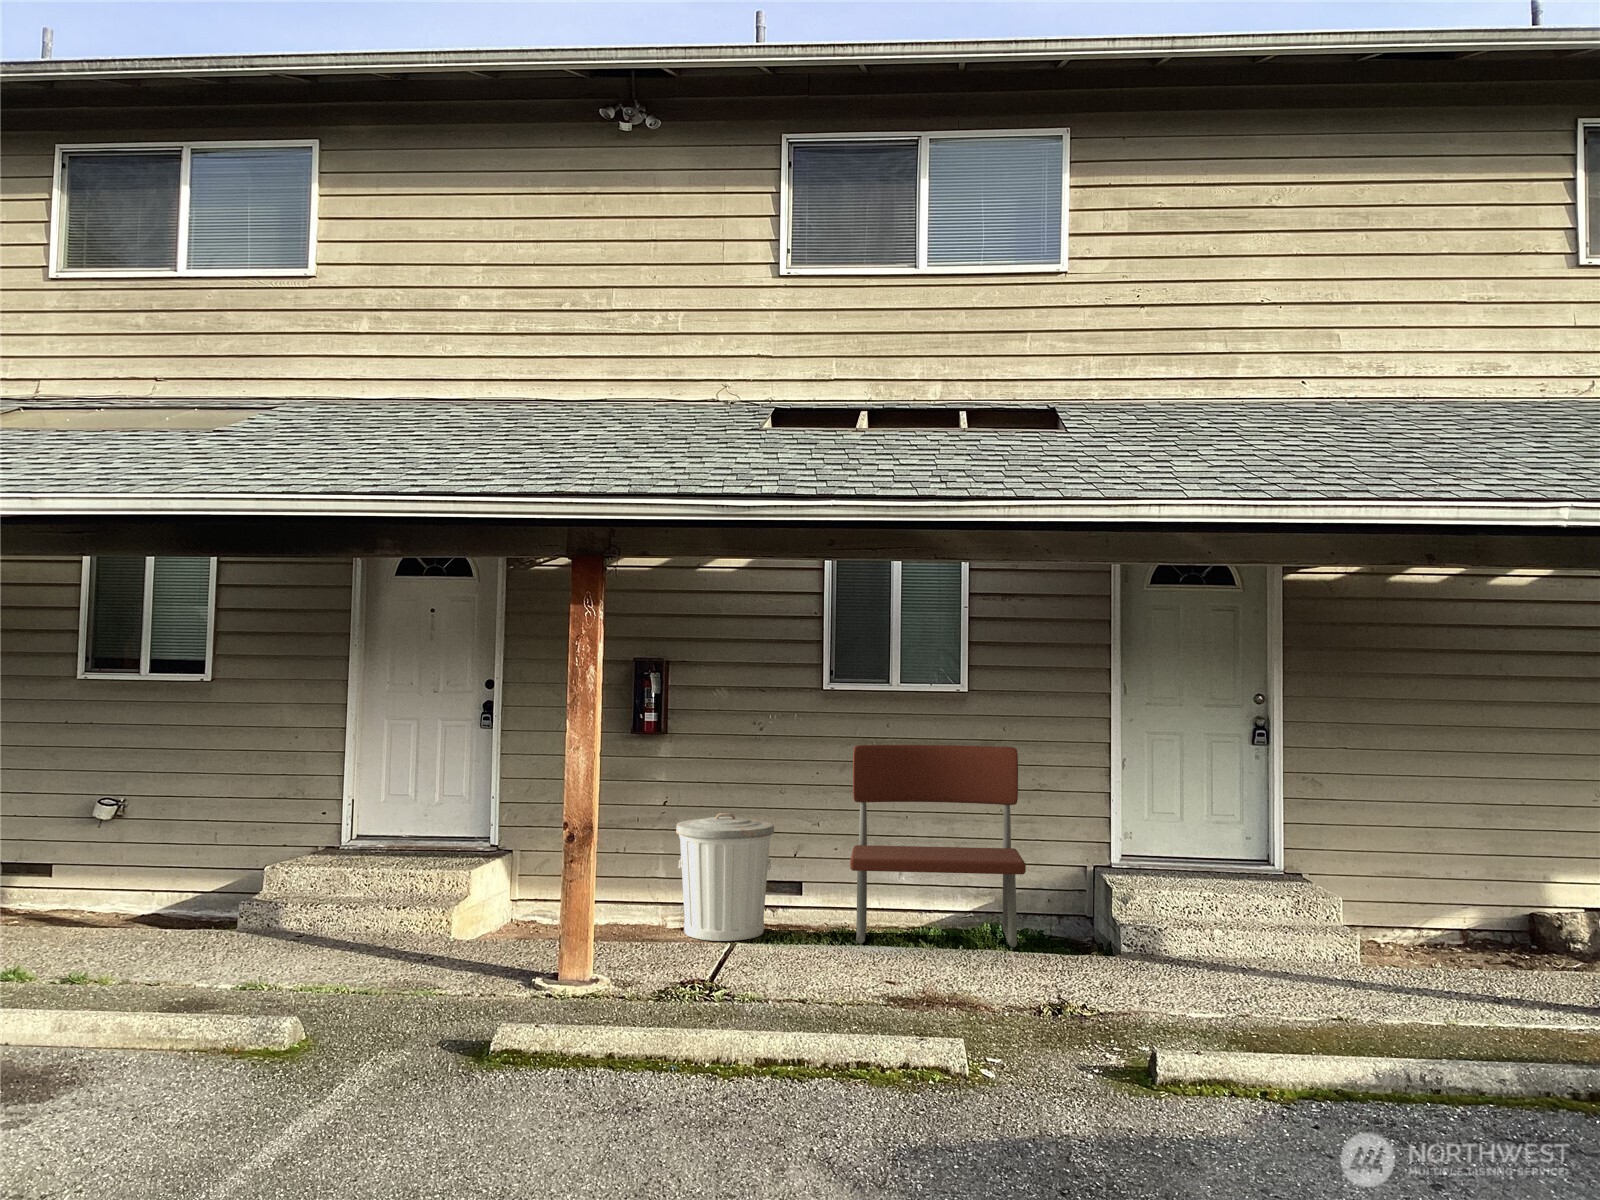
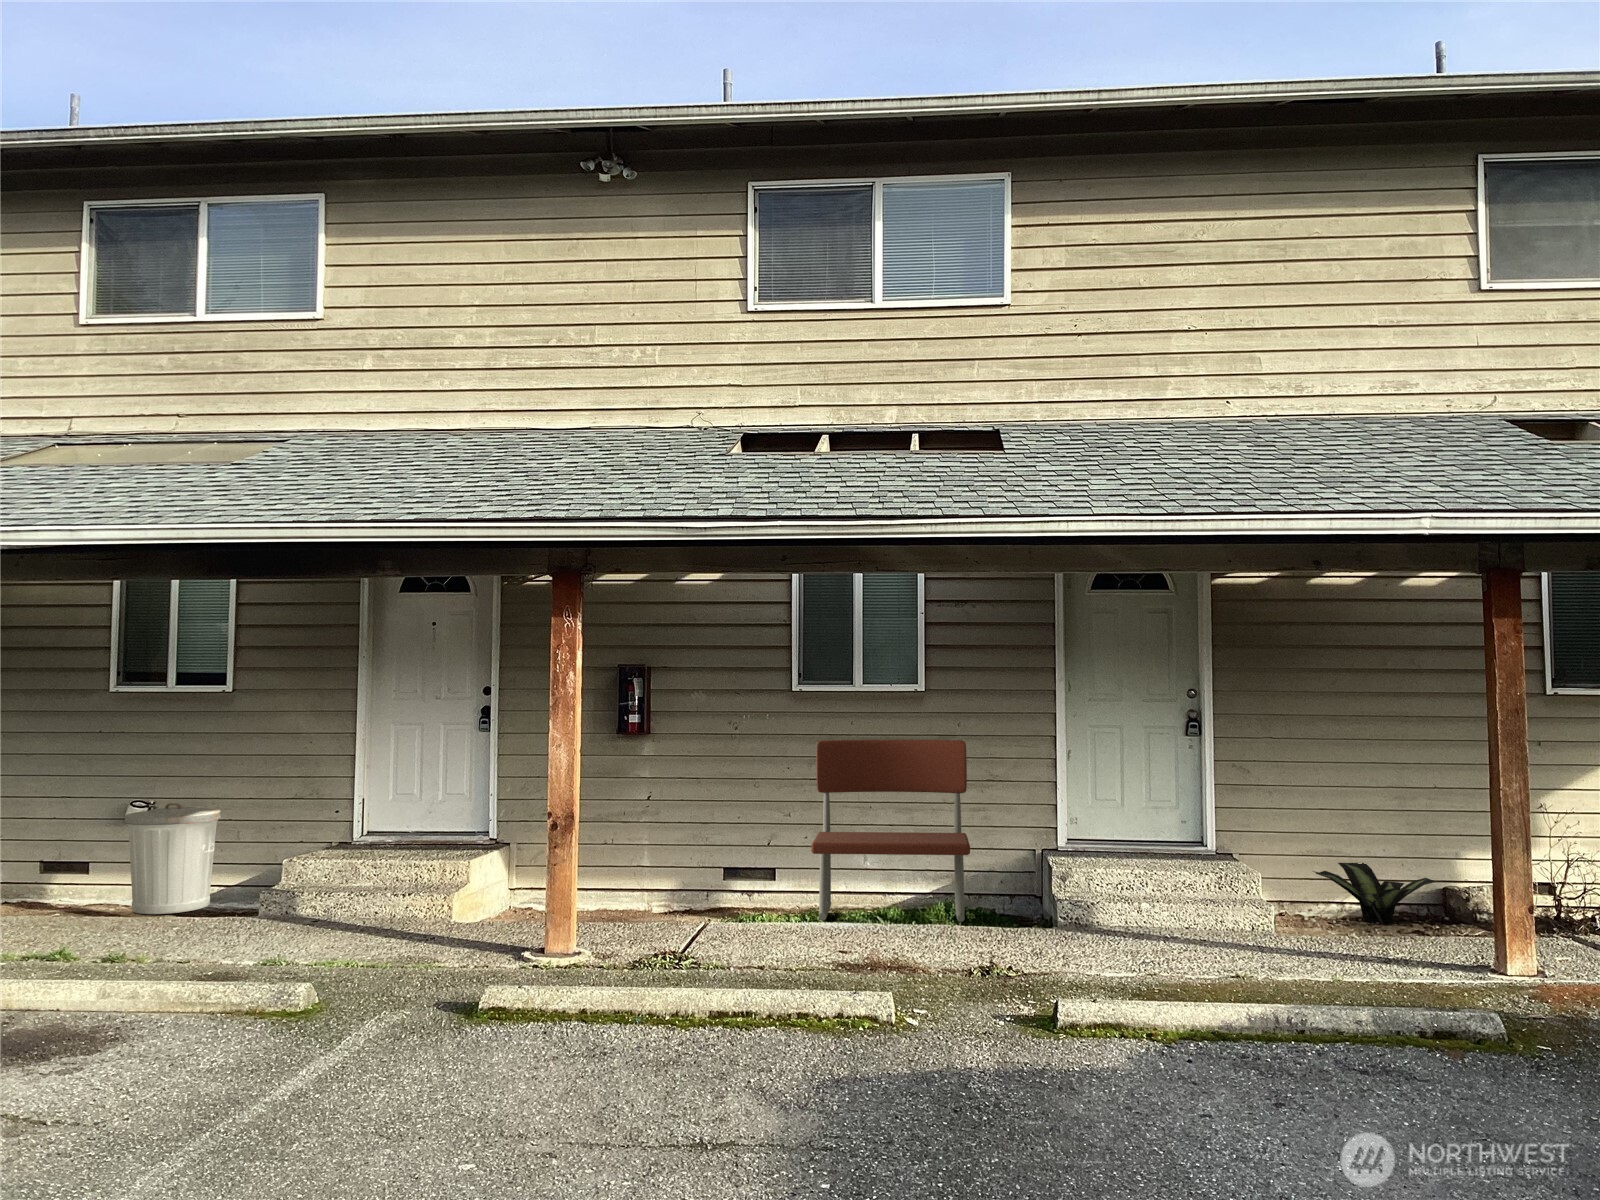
trash can: present [676,813,774,941] -> present [124,803,221,914]
potted plant: none [1395,886,1535,957] -> present [1313,863,1436,924]

